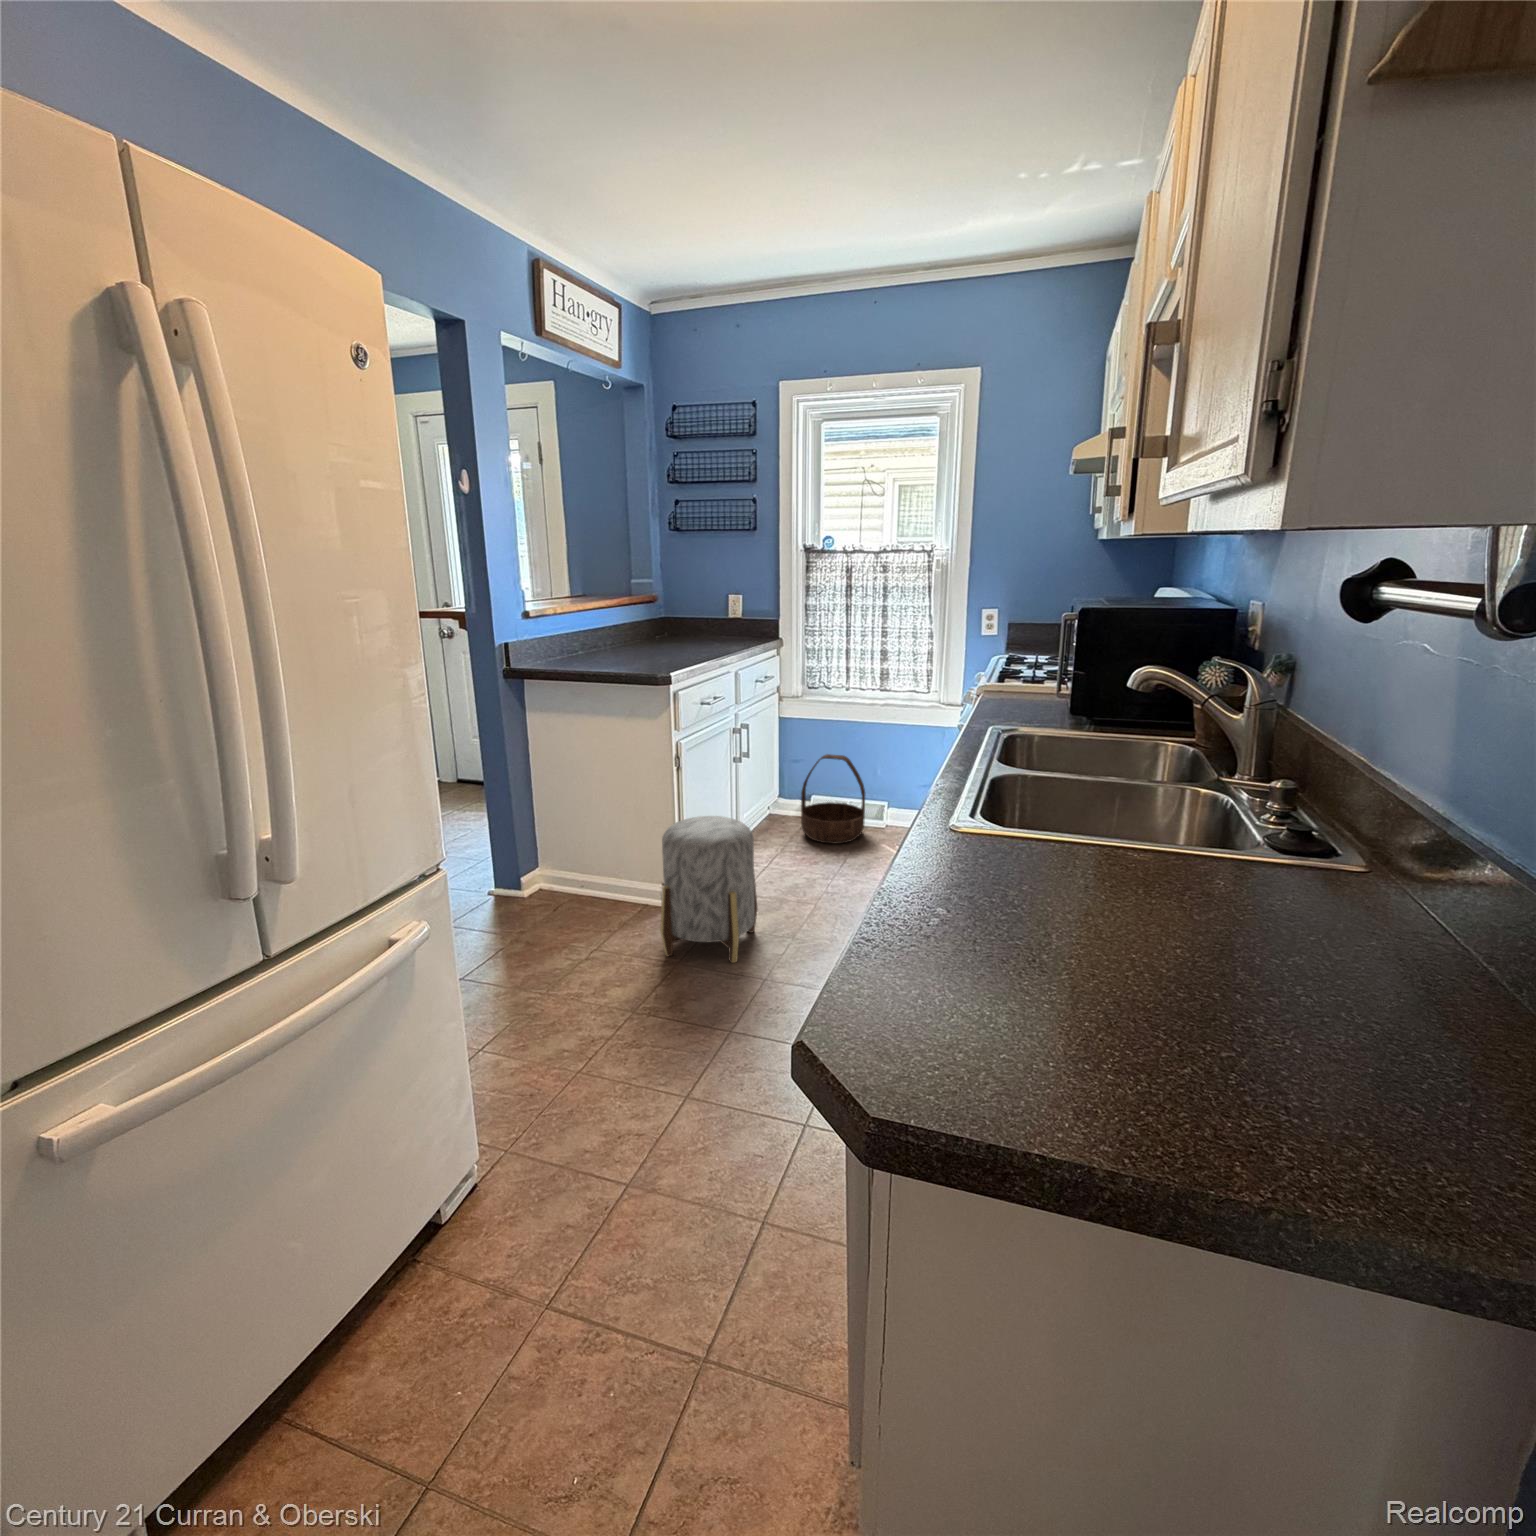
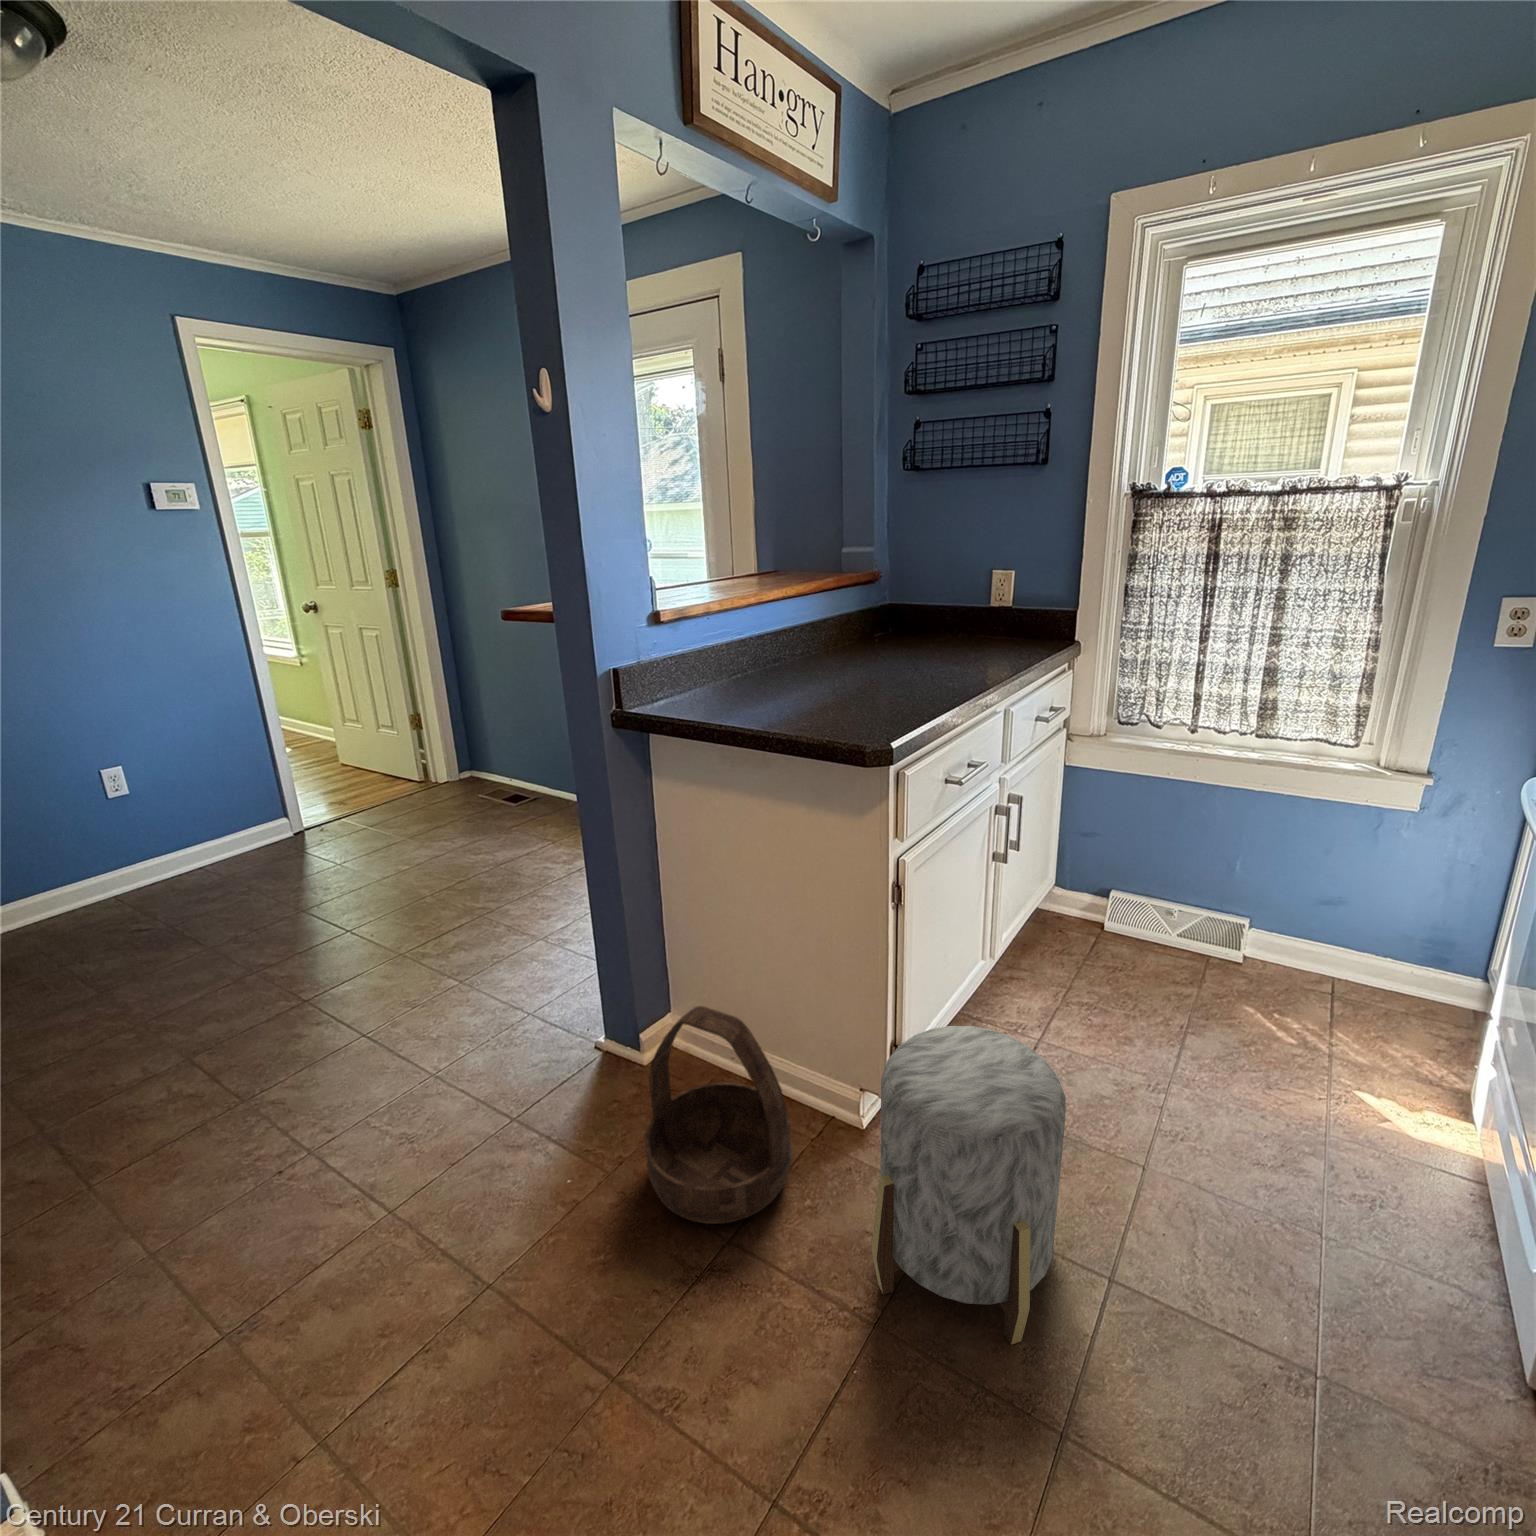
basket: present [801,754,865,844] -> present [645,1006,792,1224]

